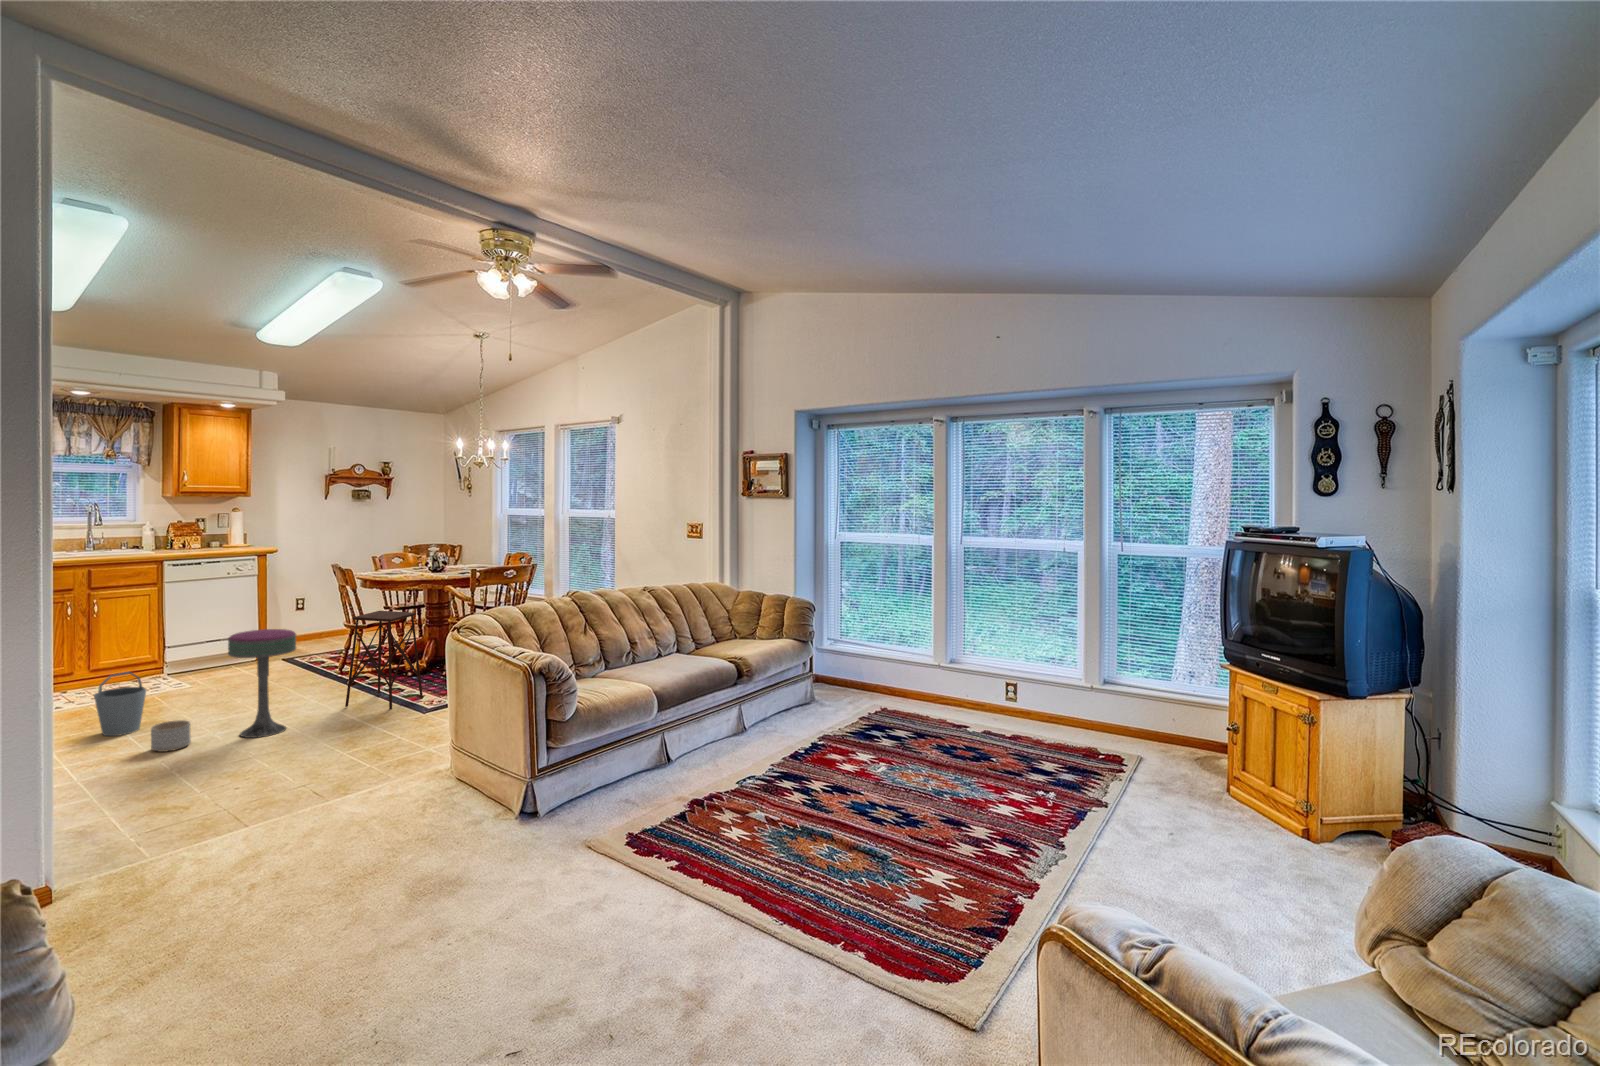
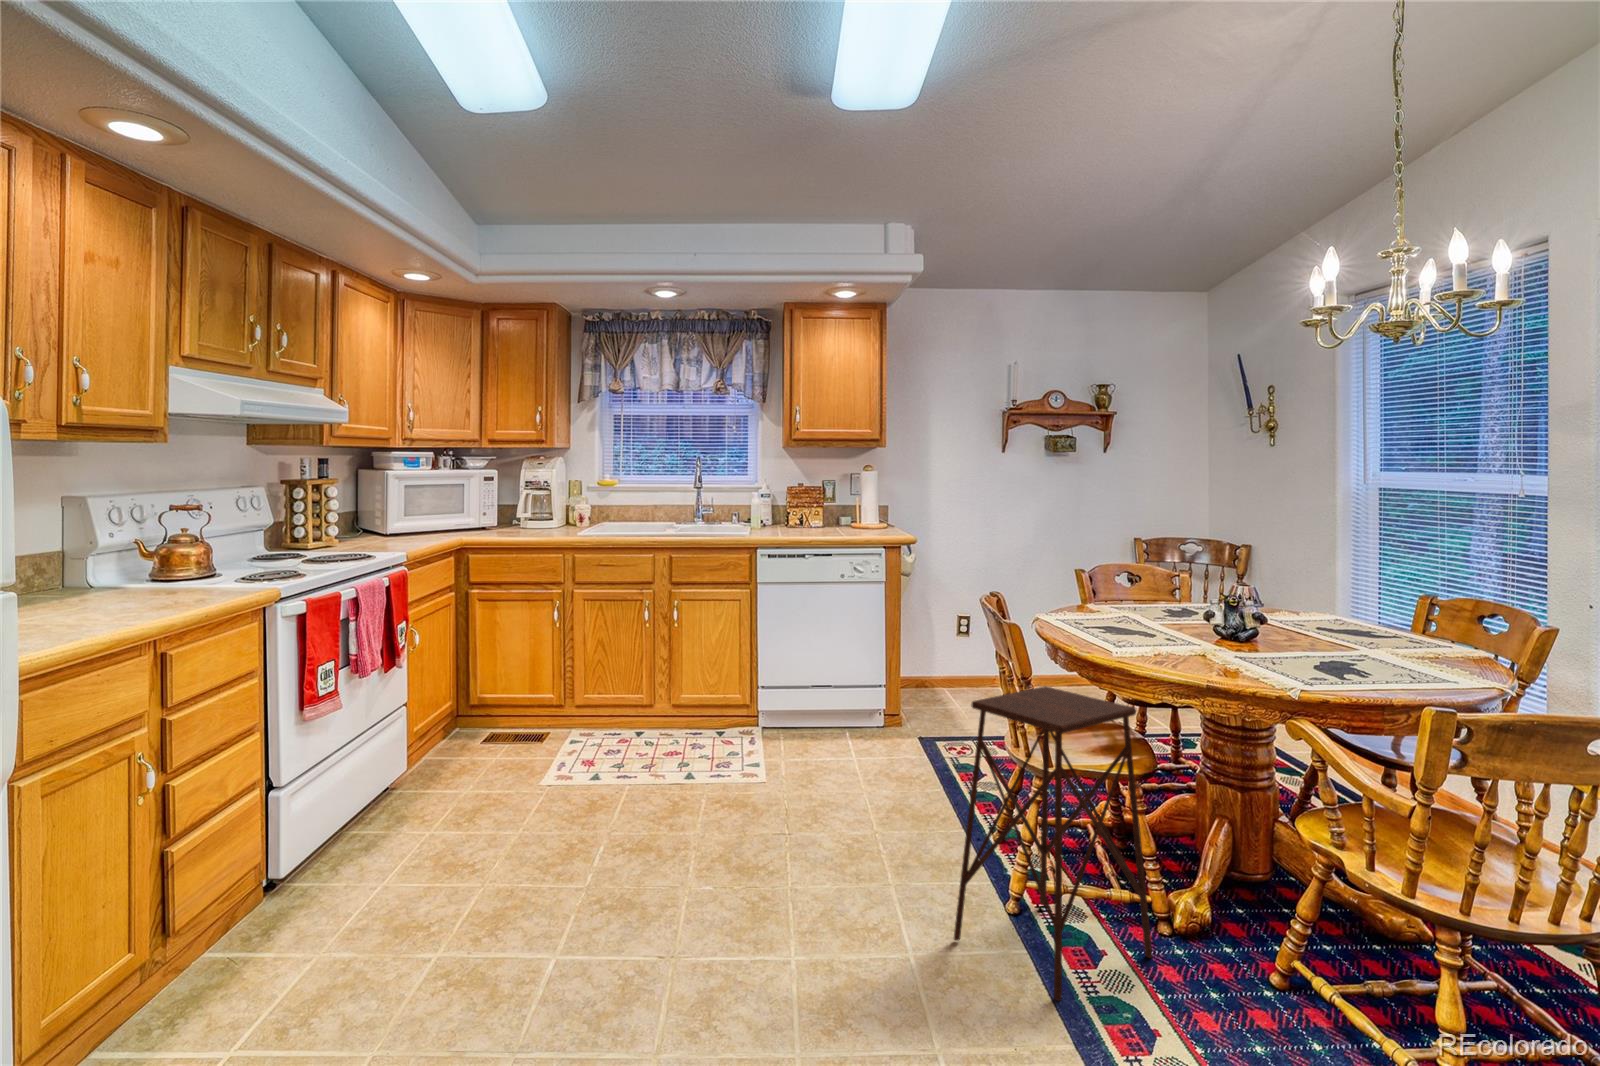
bar stool: present [228,629,296,738] -> none [672,712,819,1016]
bucket: present [94,672,146,736] -> none [541,755,620,884]
planter: present [151,720,191,752] -> none [536,905,610,992]

